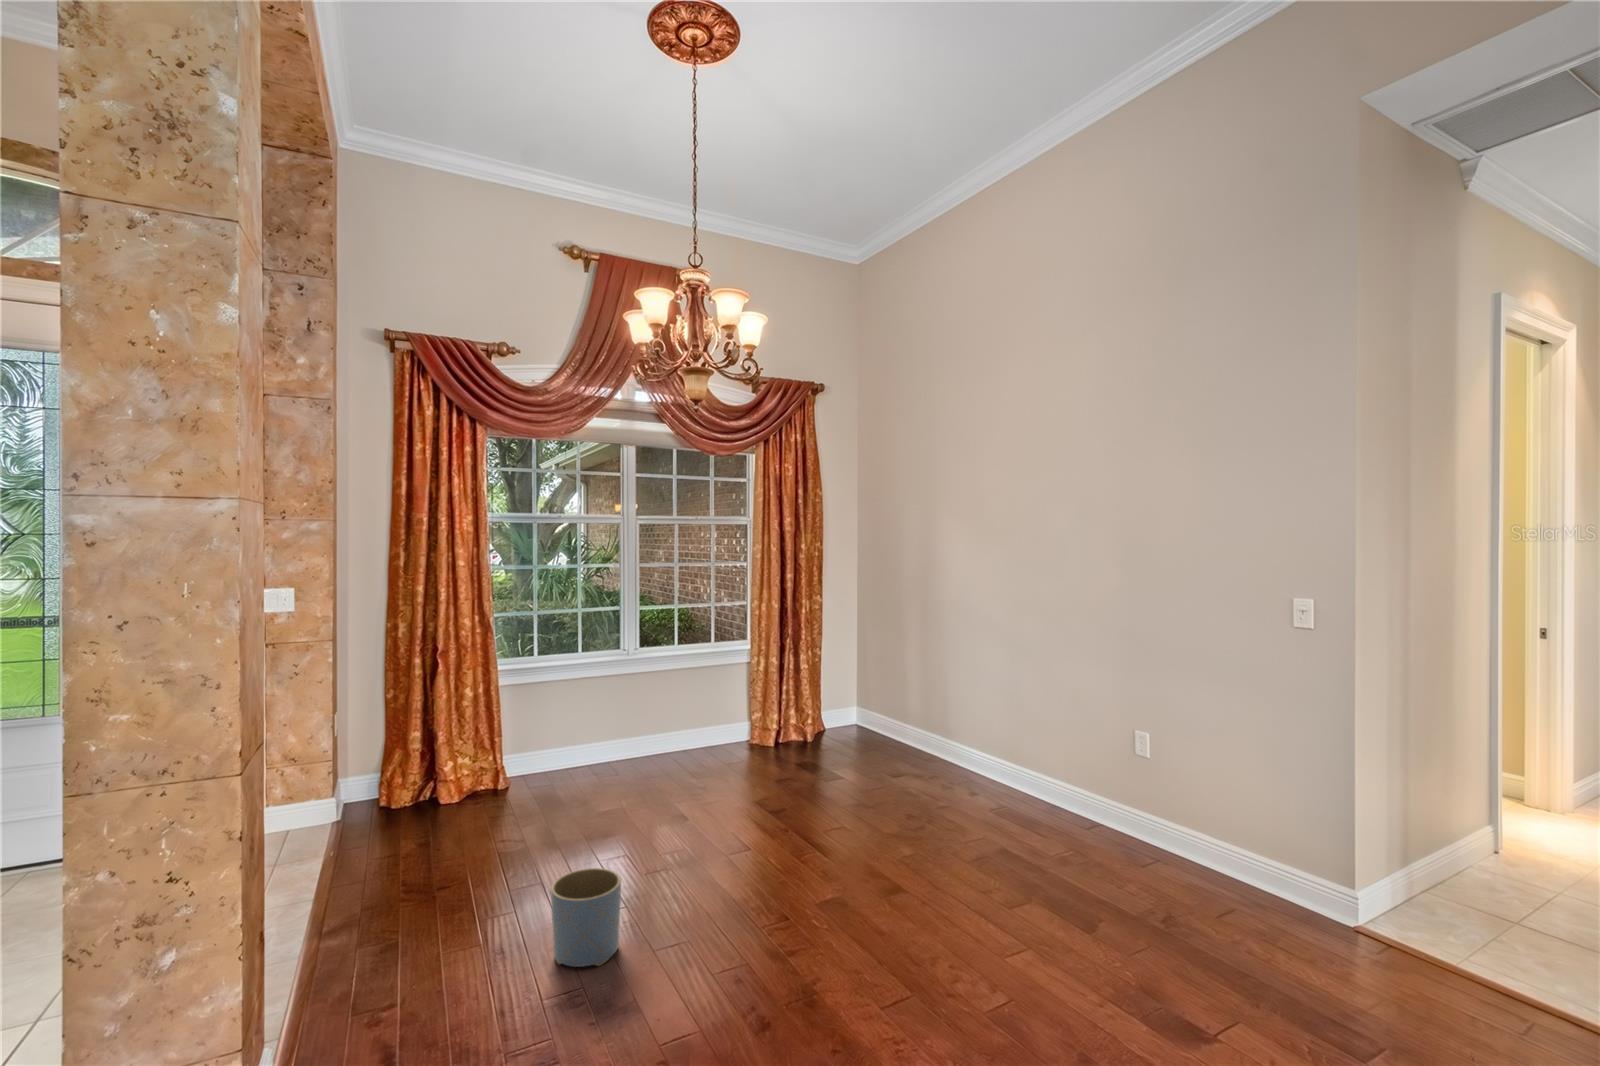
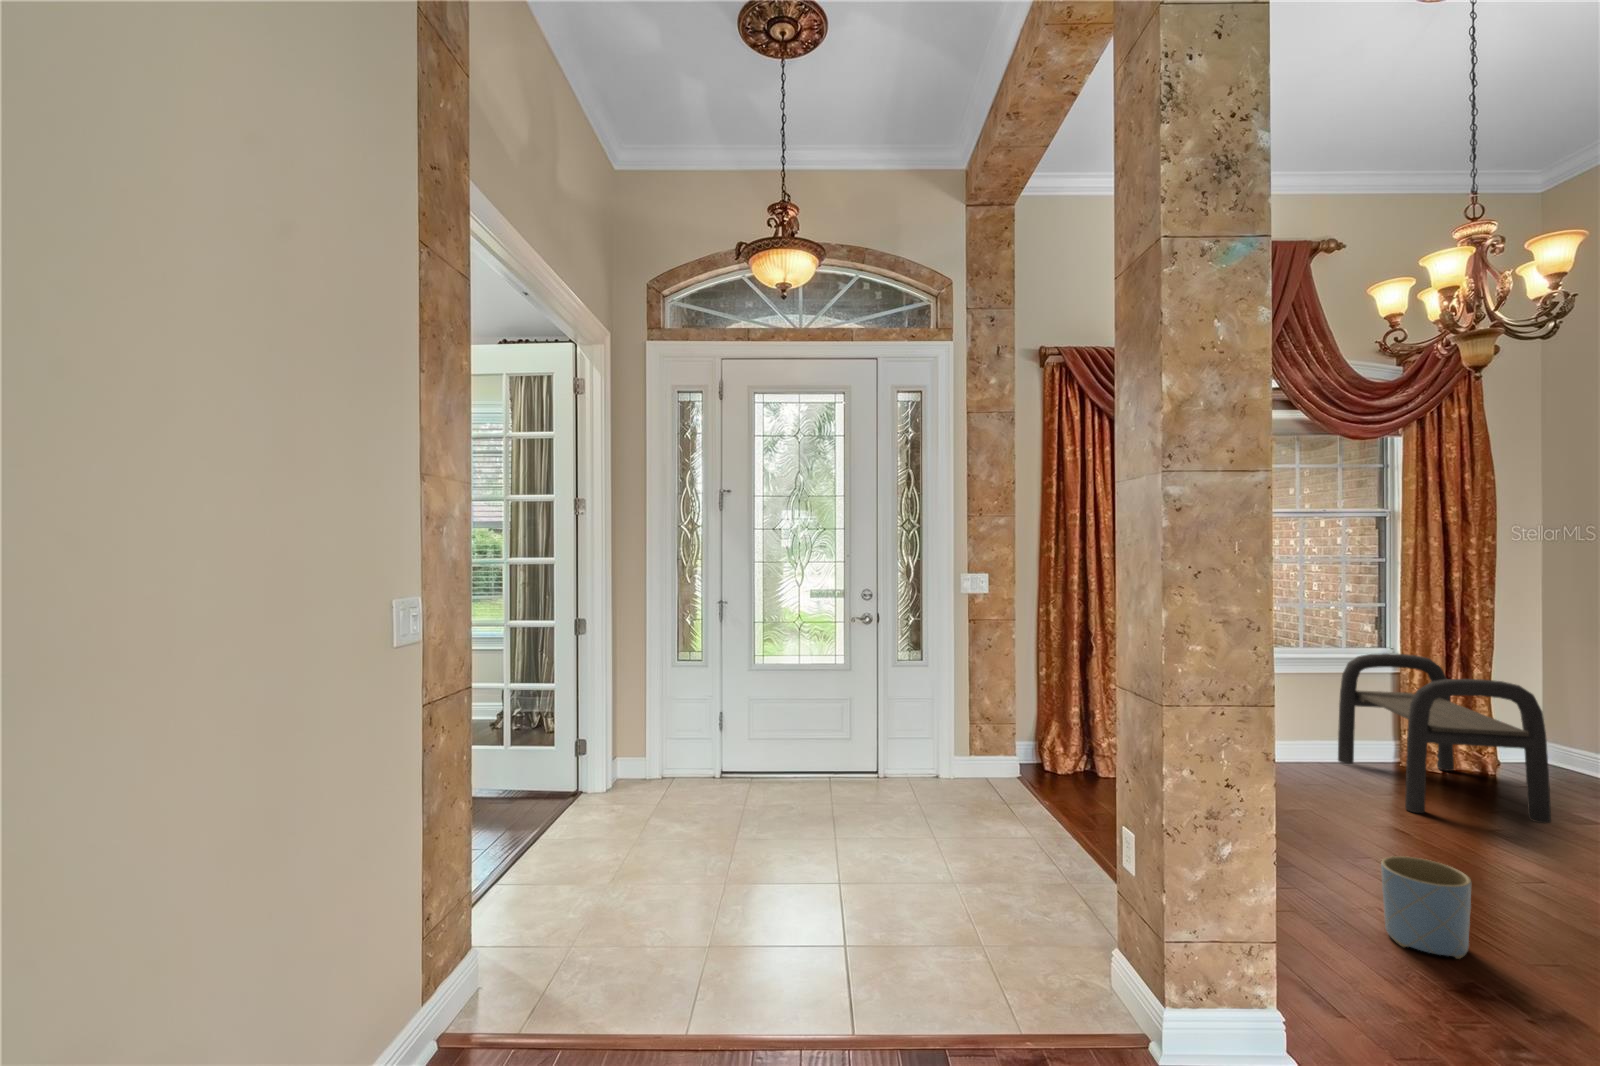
bench: none [701,646,815,796] -> present [1338,653,1551,823]

